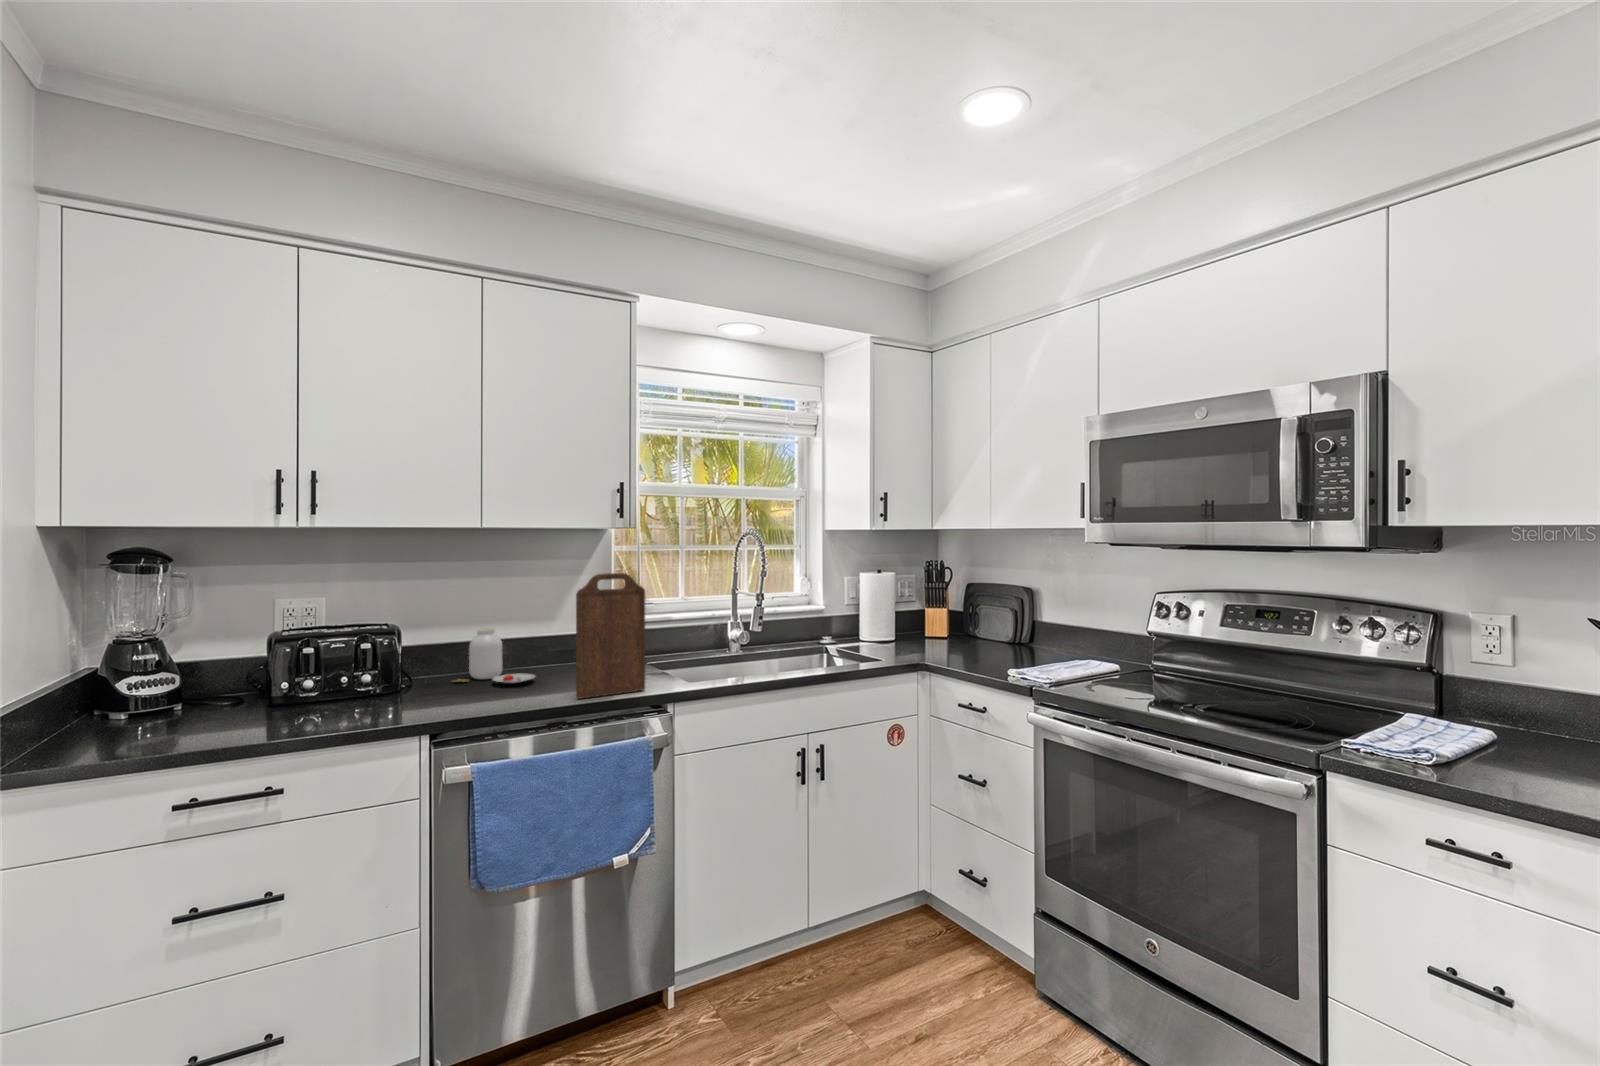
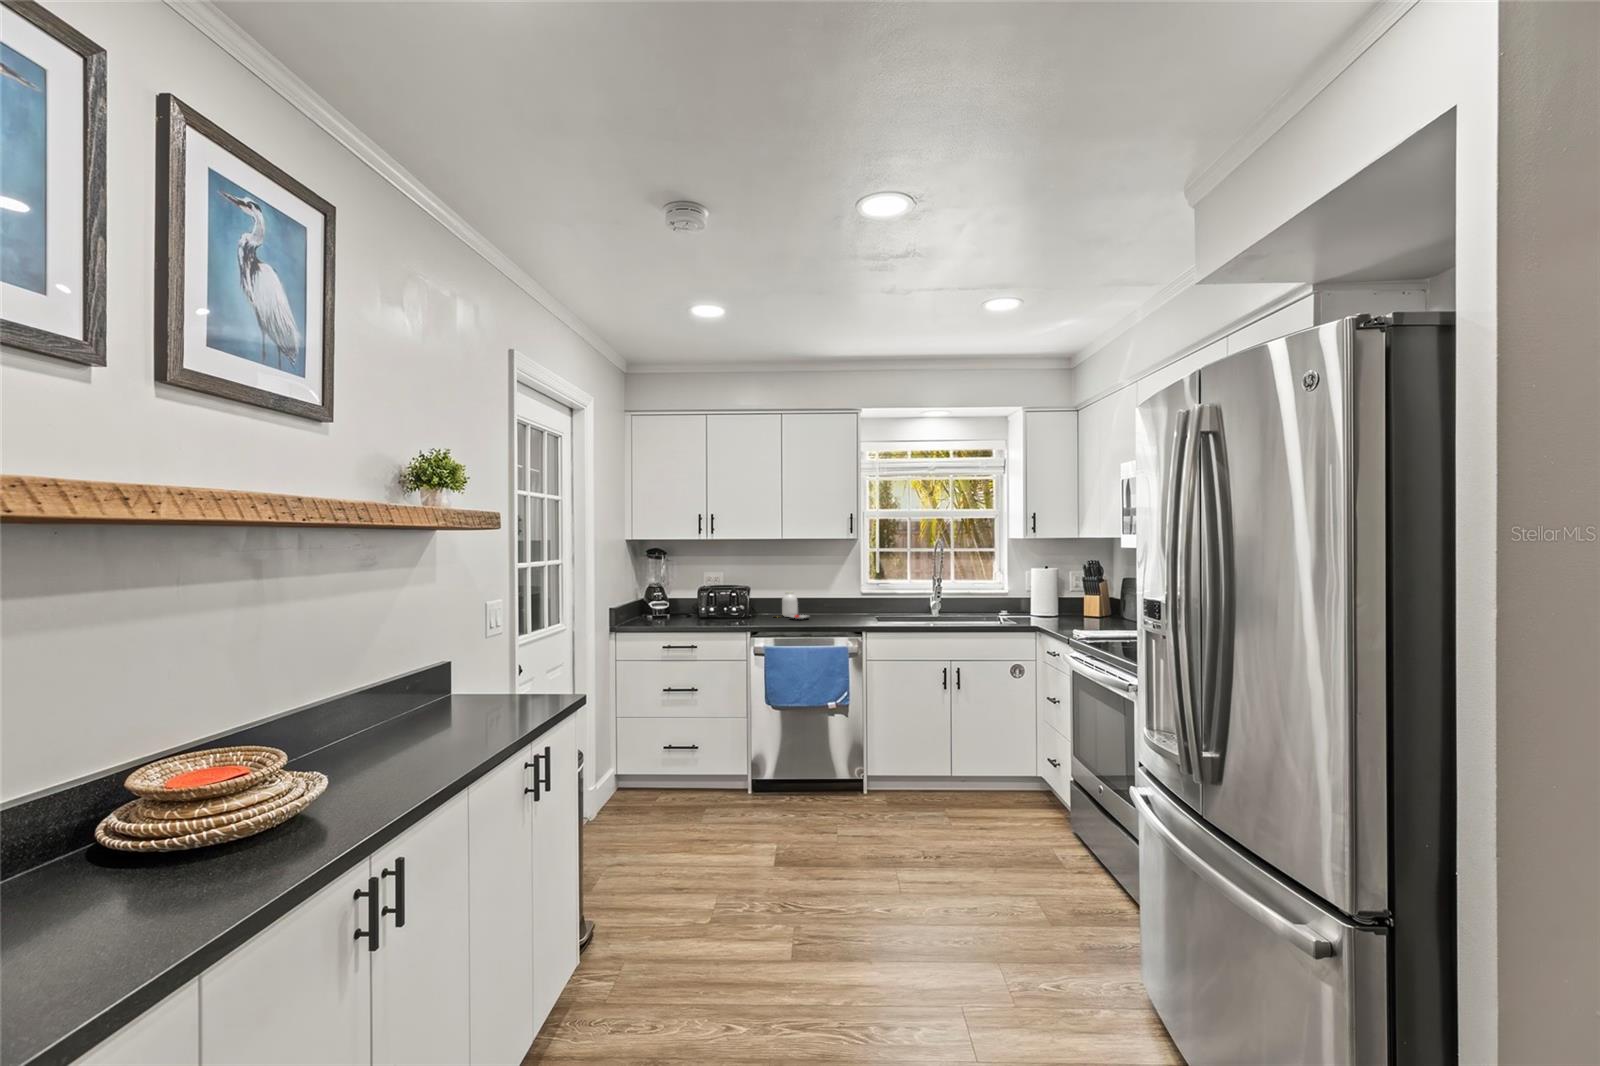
cutting board: present [576,573,645,699] -> none [818,563,855,626]

